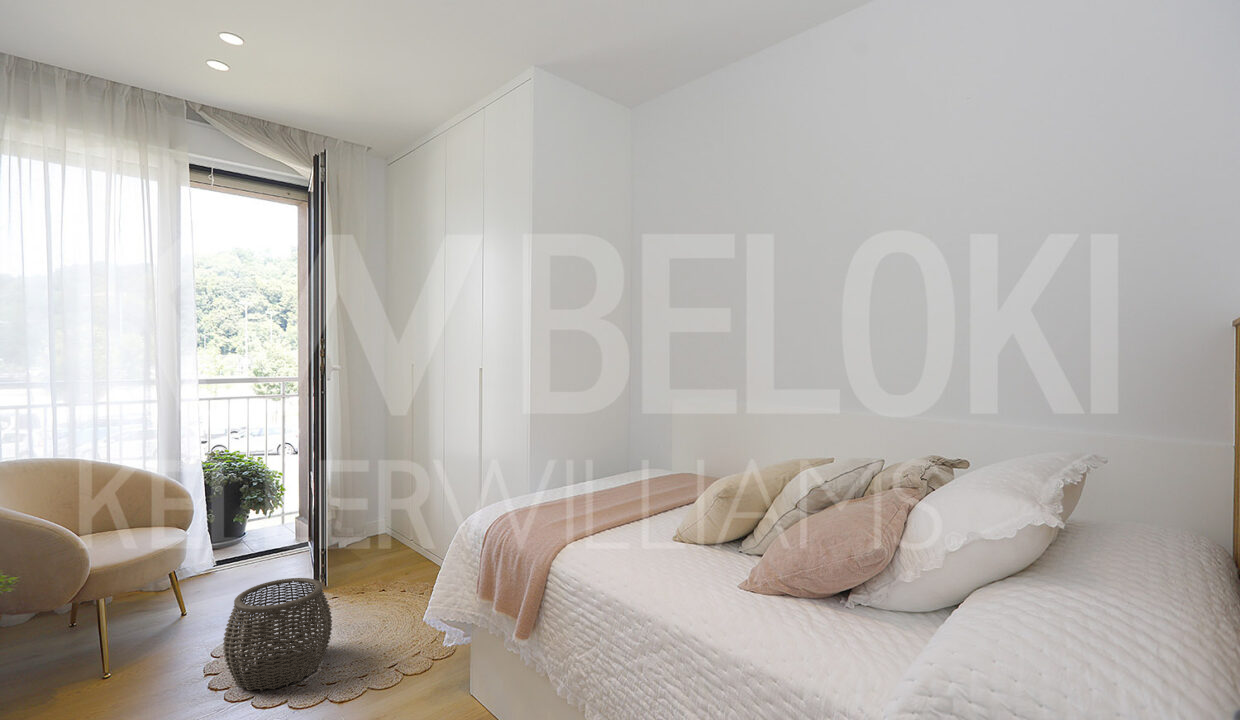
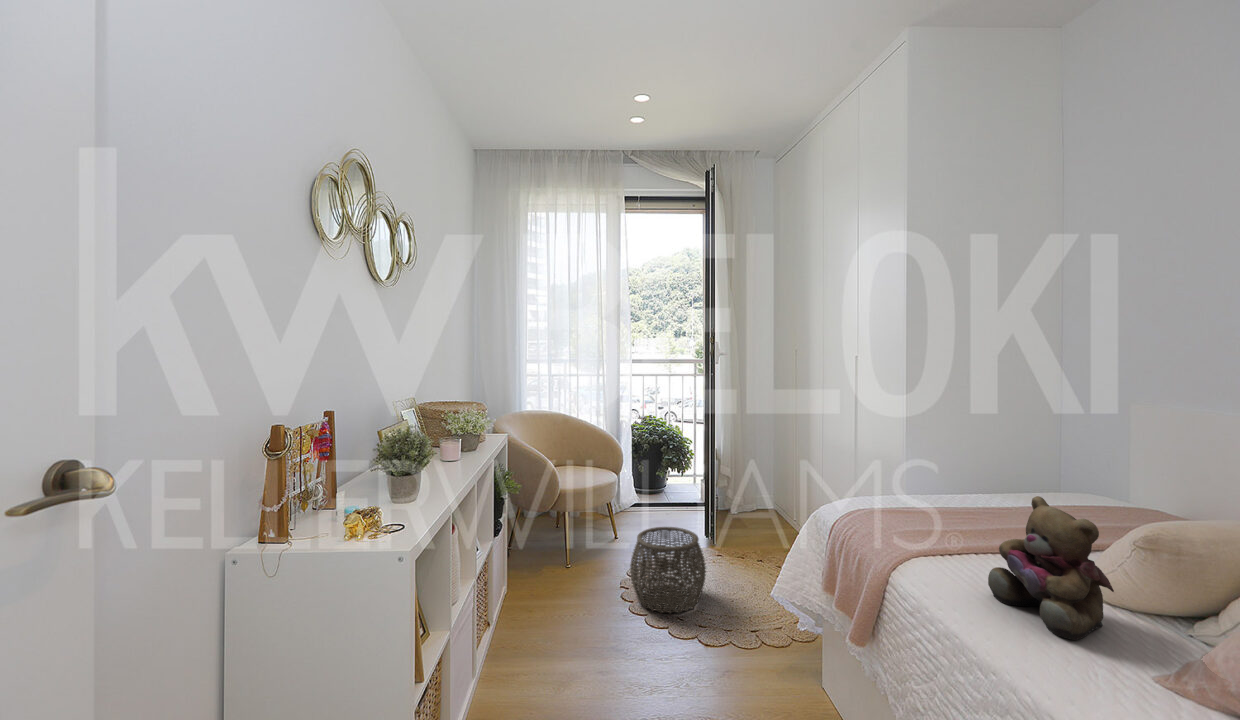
teddy bear: none [628,471,707,575] -> present [988,496,1114,640]

